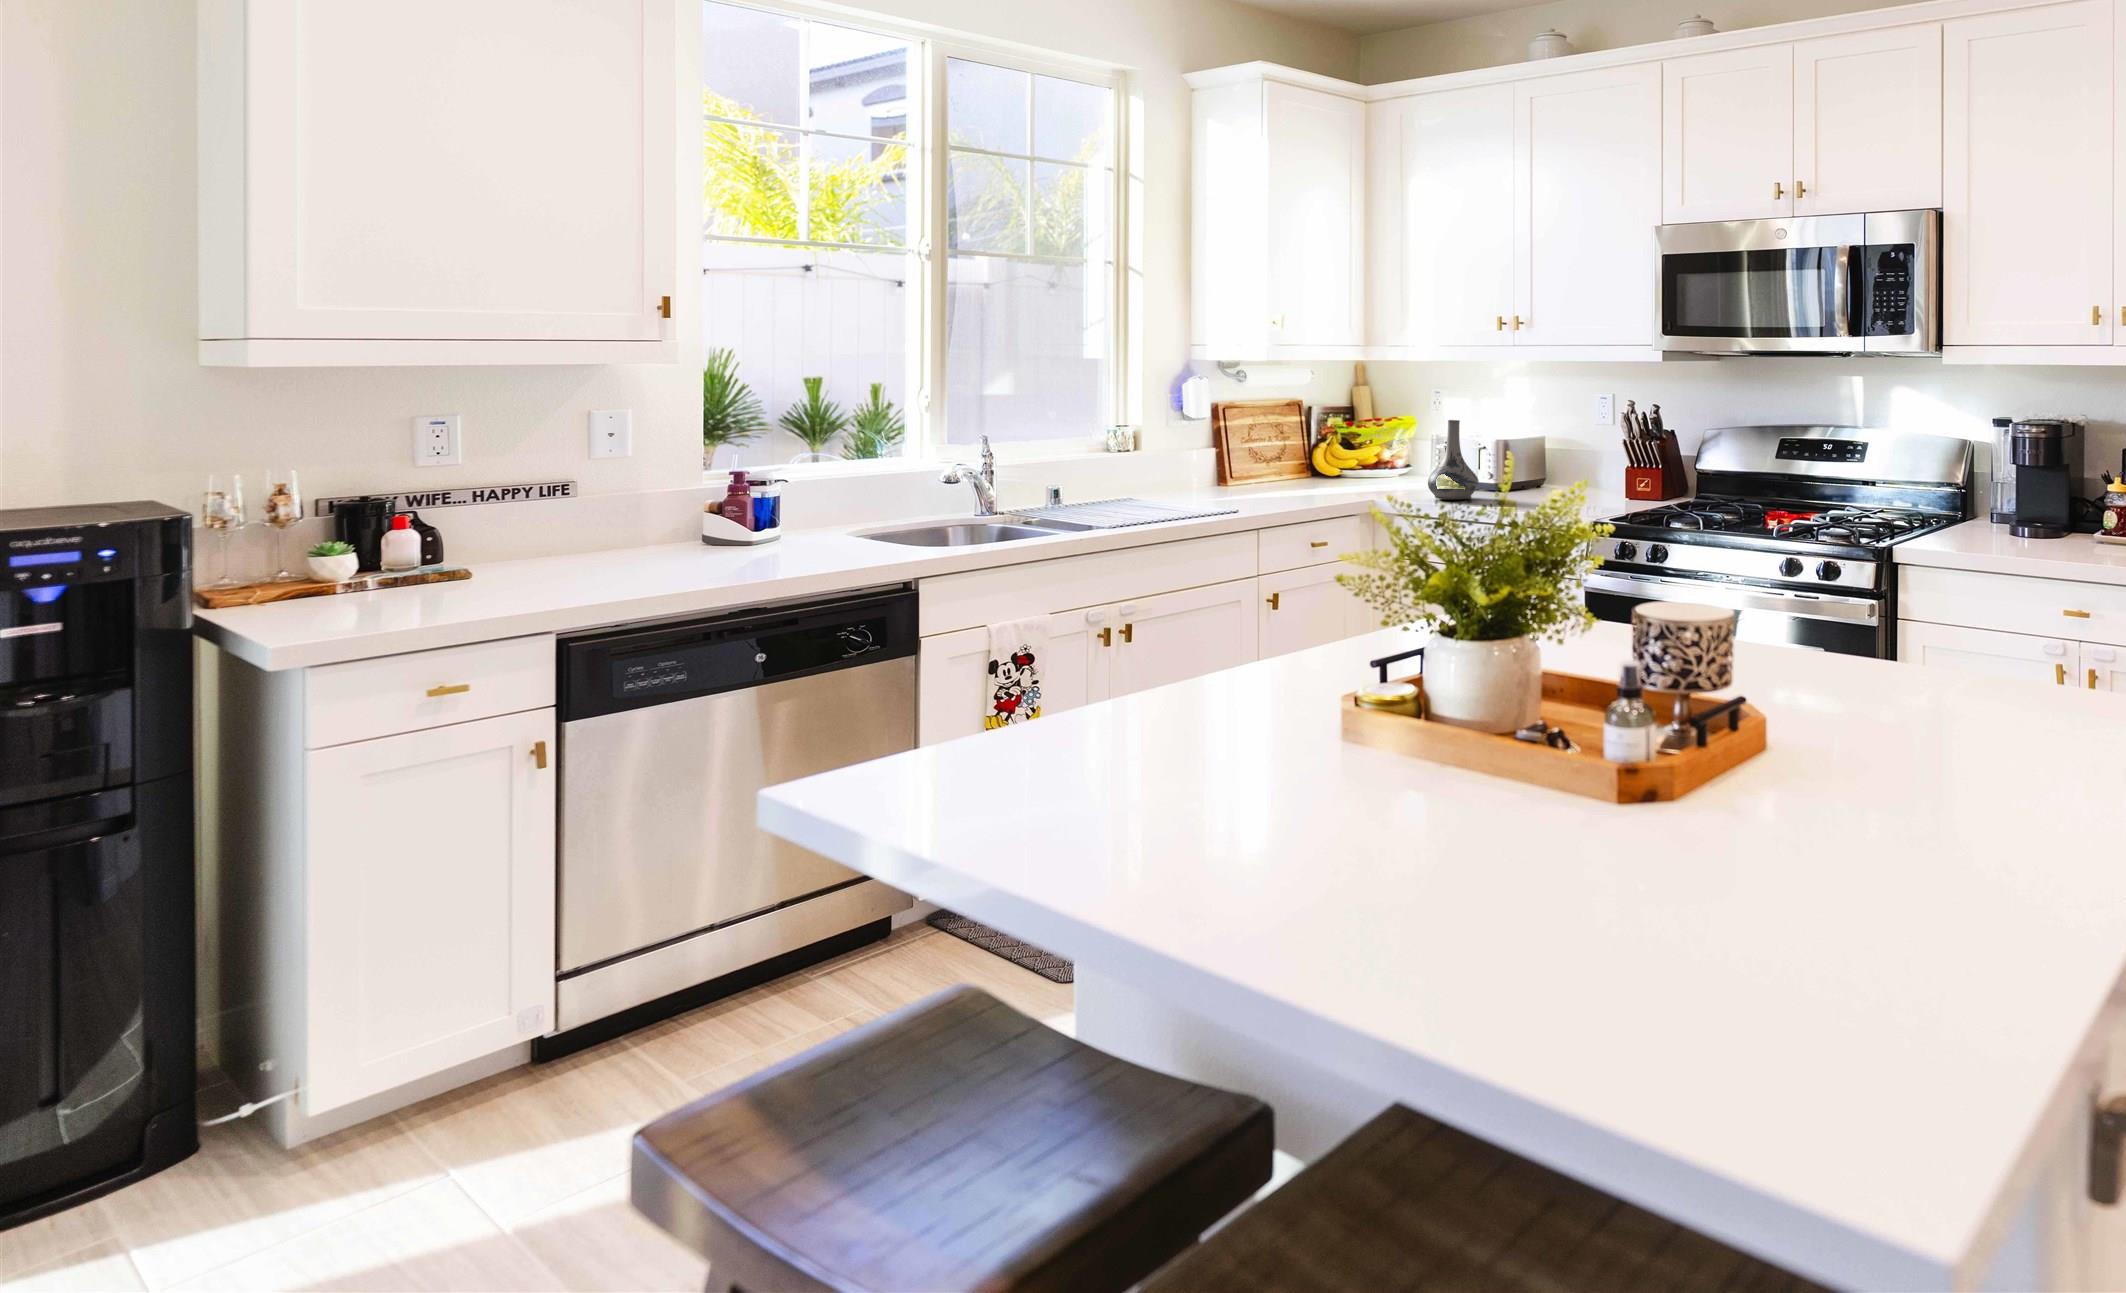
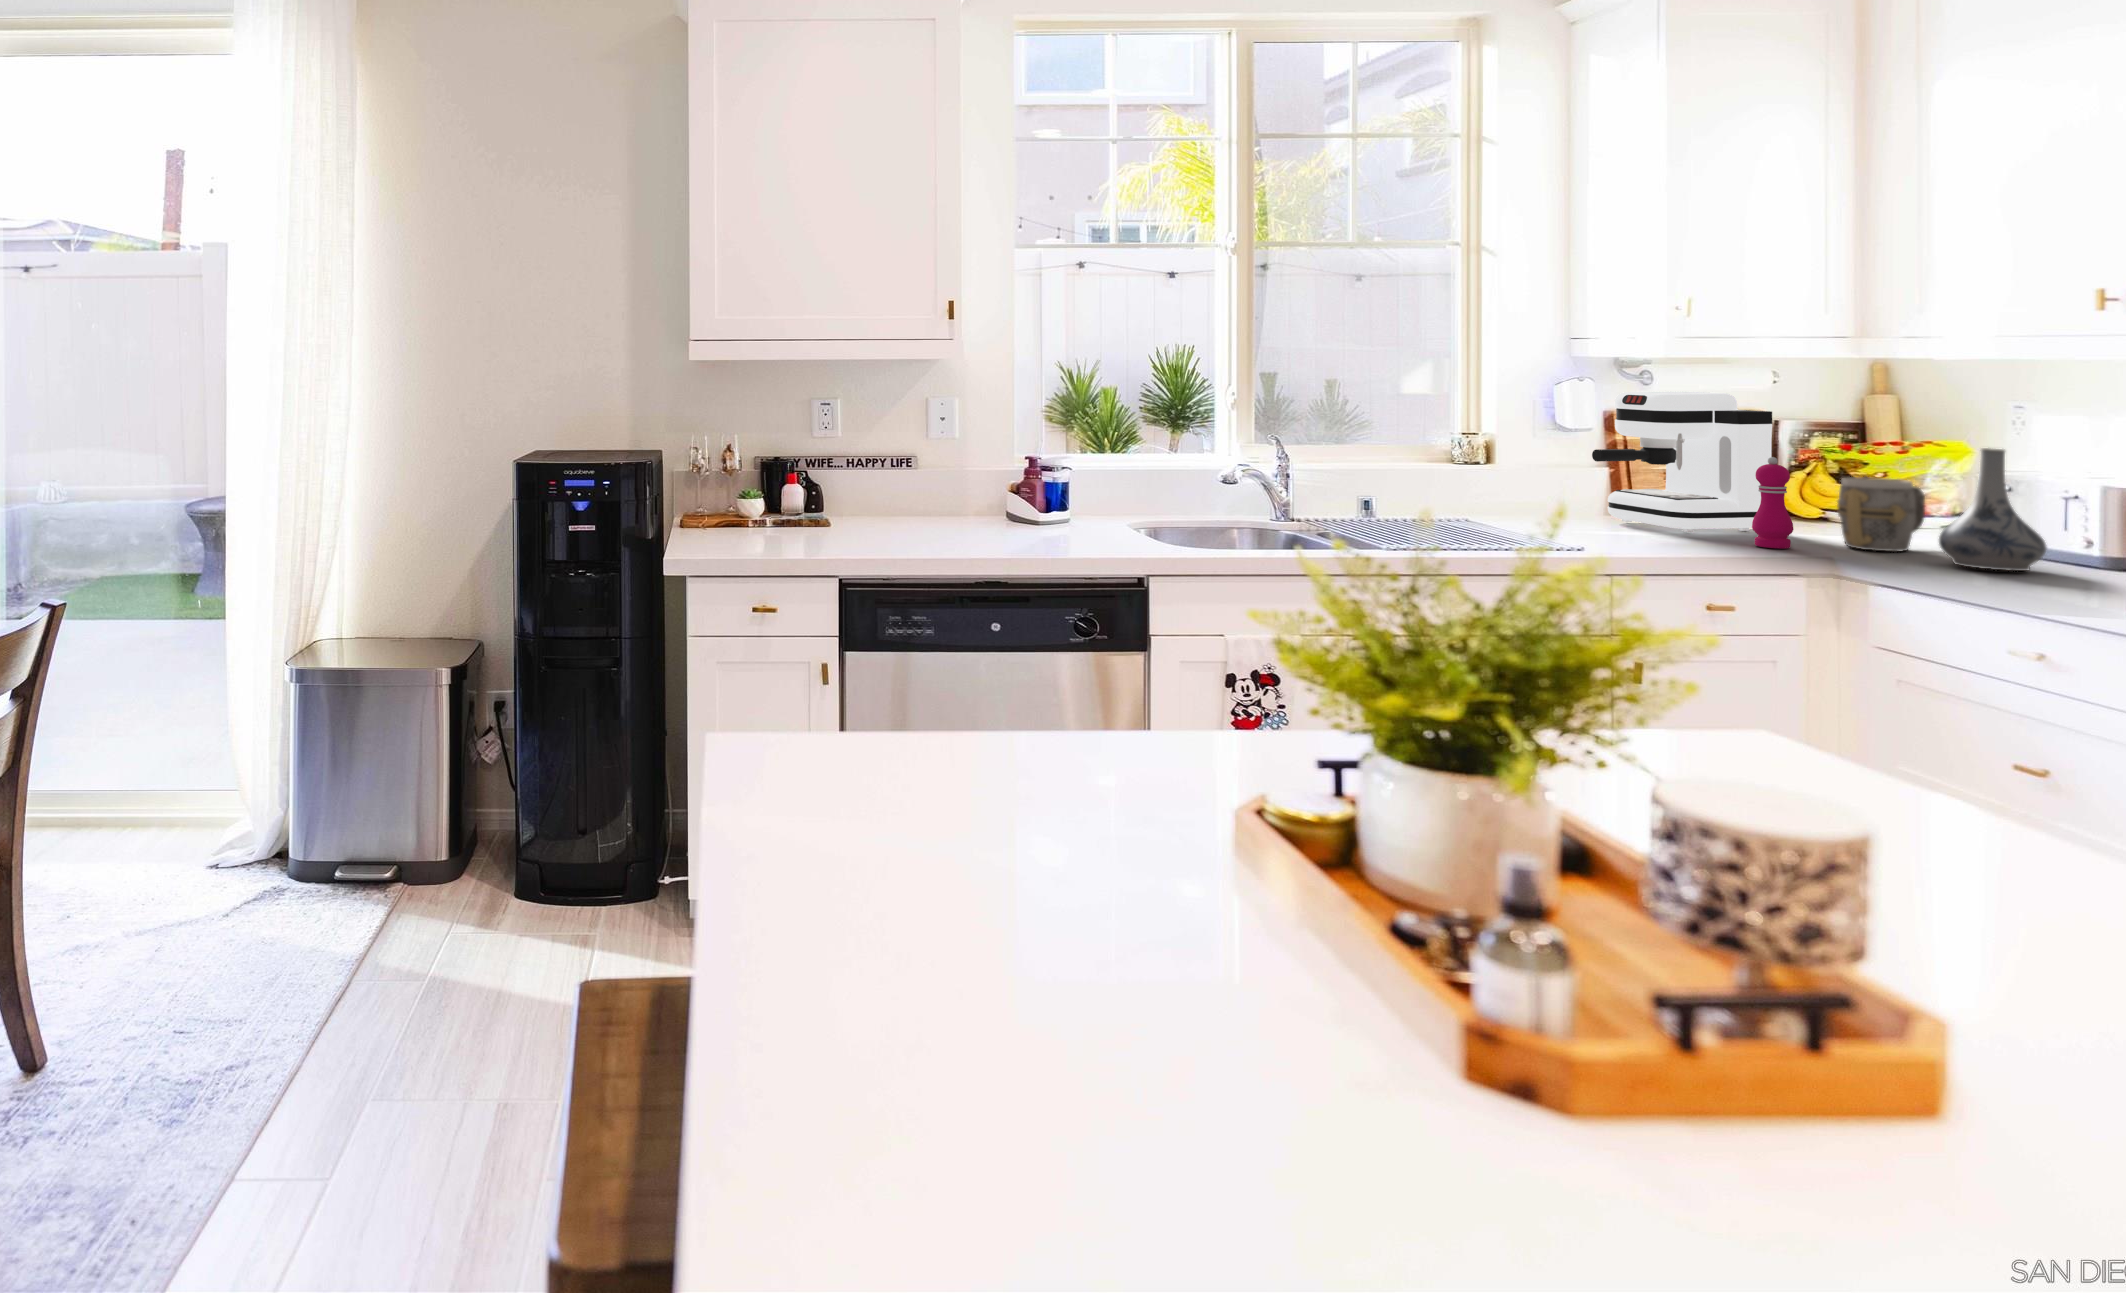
coffee maker: none [1214,386,1324,494] -> present [1592,391,1772,532]
pepper mill: none [1324,433,1348,500] -> present [1752,457,1794,549]
mug: none [1367,444,1409,495] -> present [1837,477,1925,552]

